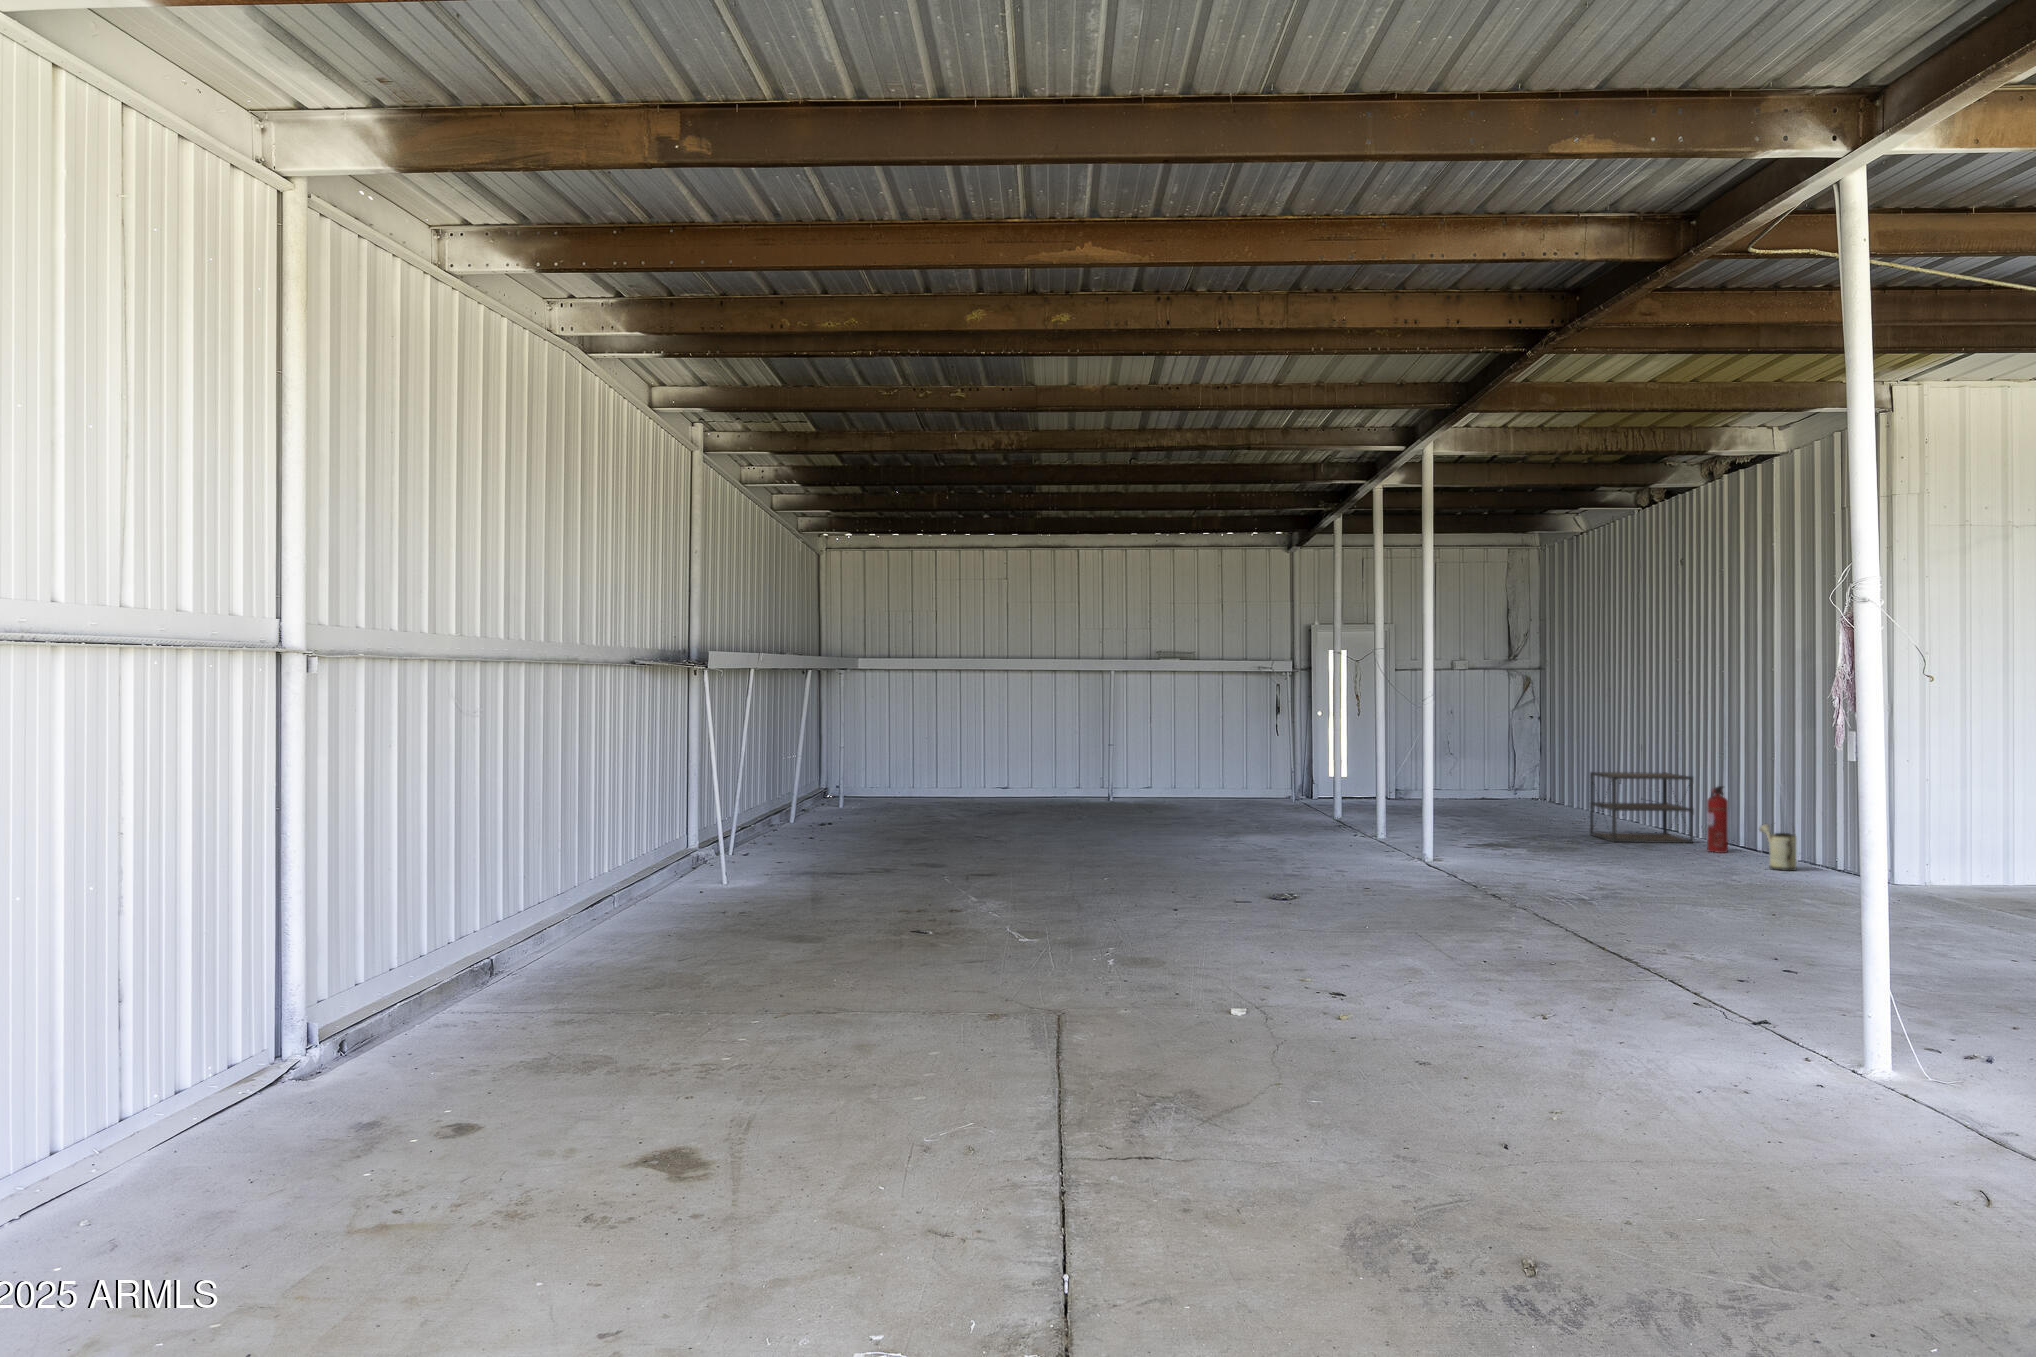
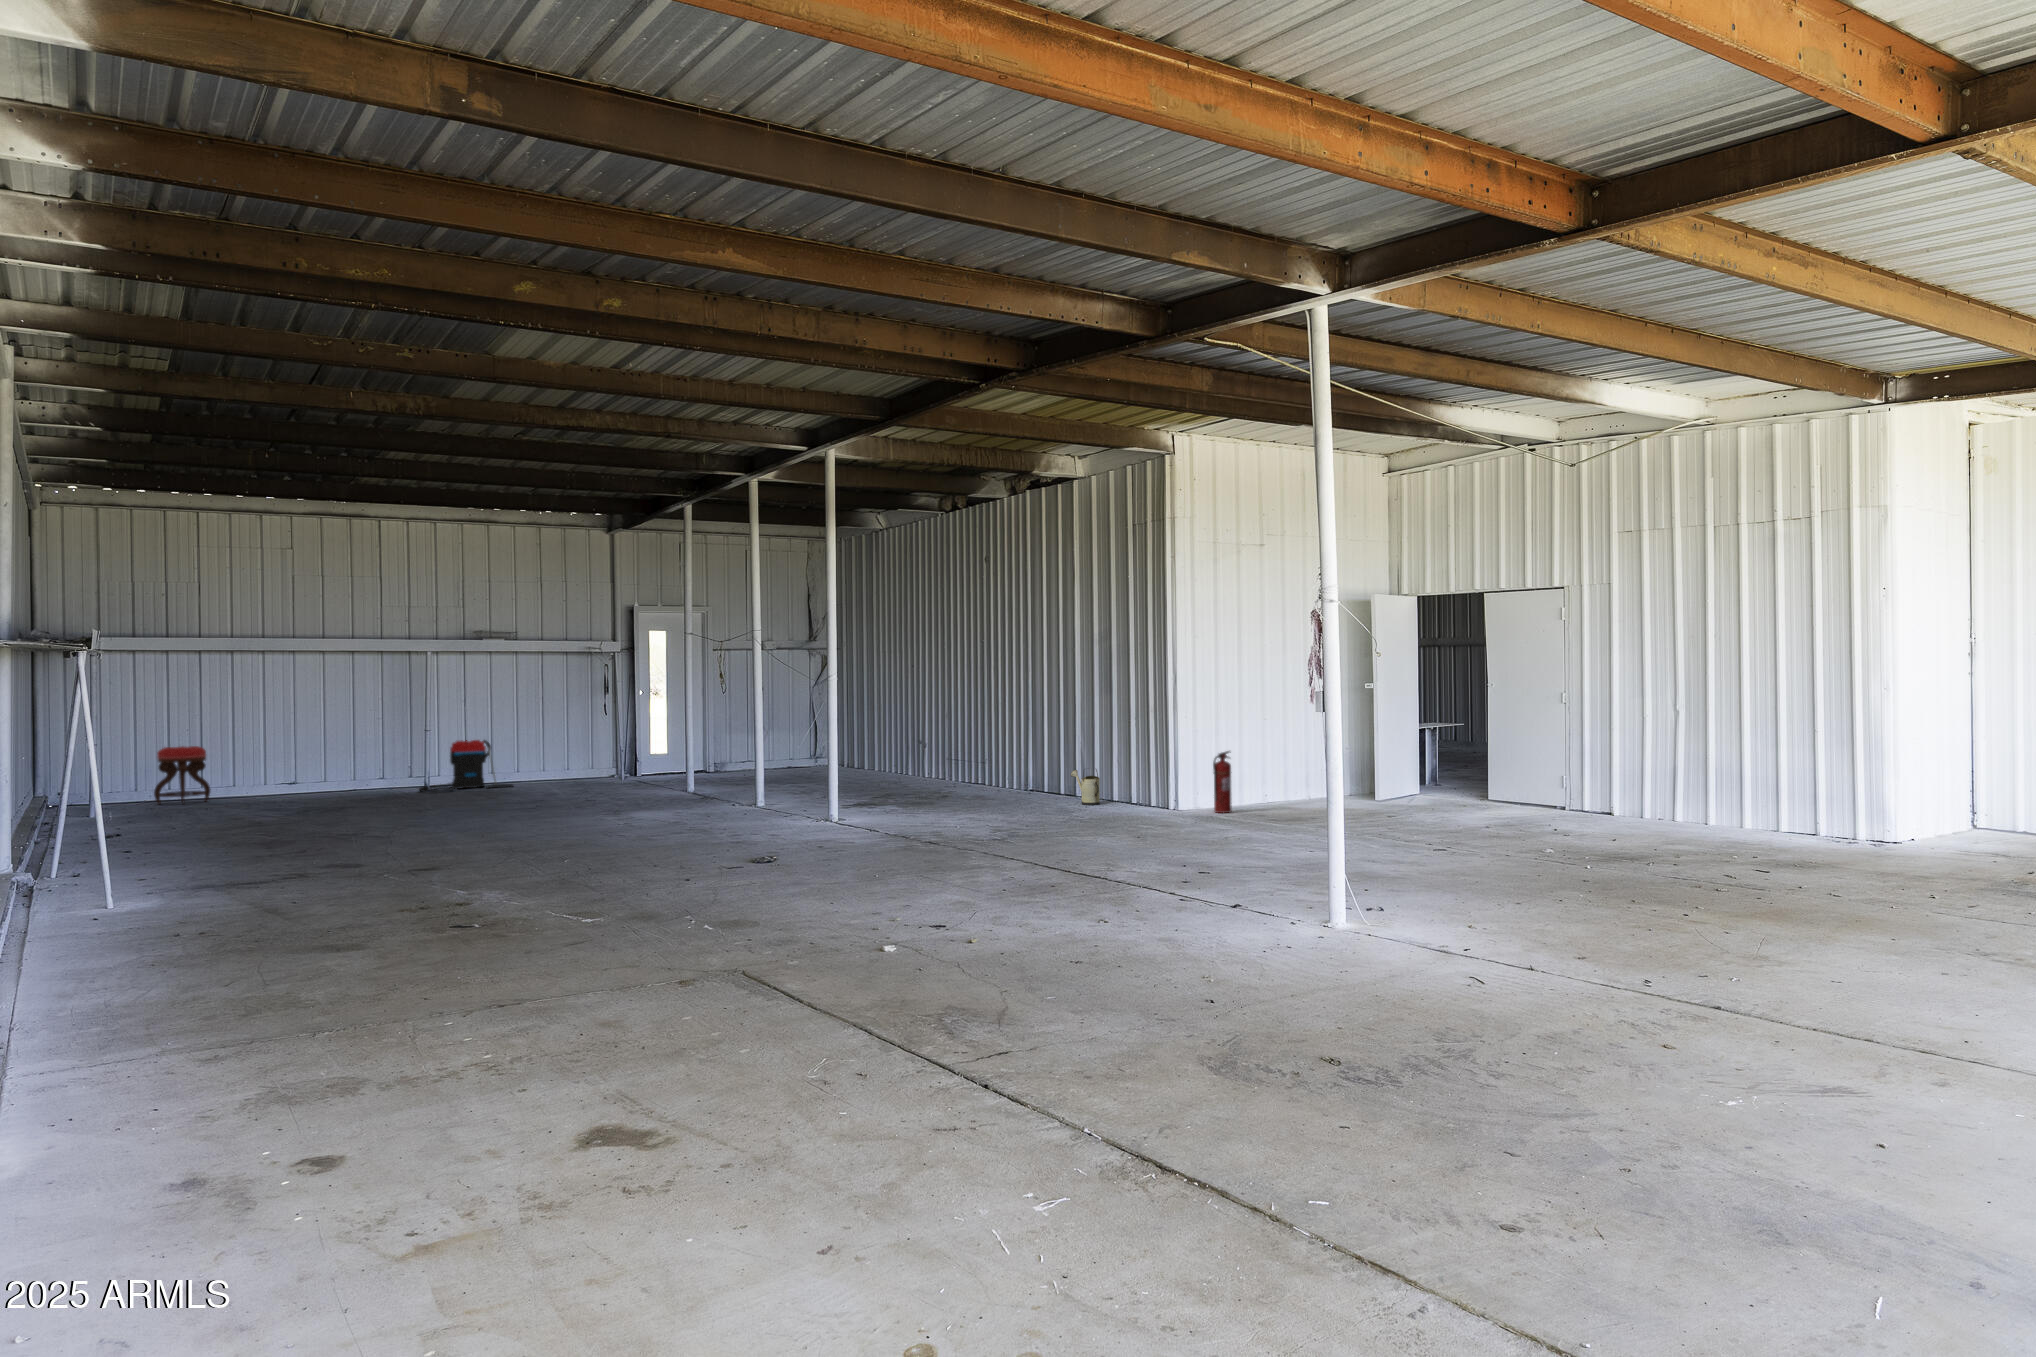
stool: none [899,749,939,799] -> present [154,746,211,804]
vacuum cleaner: none [1099,755,1183,802] -> present [419,740,513,792]
shelving unit: present [1590,772,1694,843] -> none [922,733,1003,794]
fire extinguisher: present [1707,786,1728,853] -> present [1213,751,1232,813]

